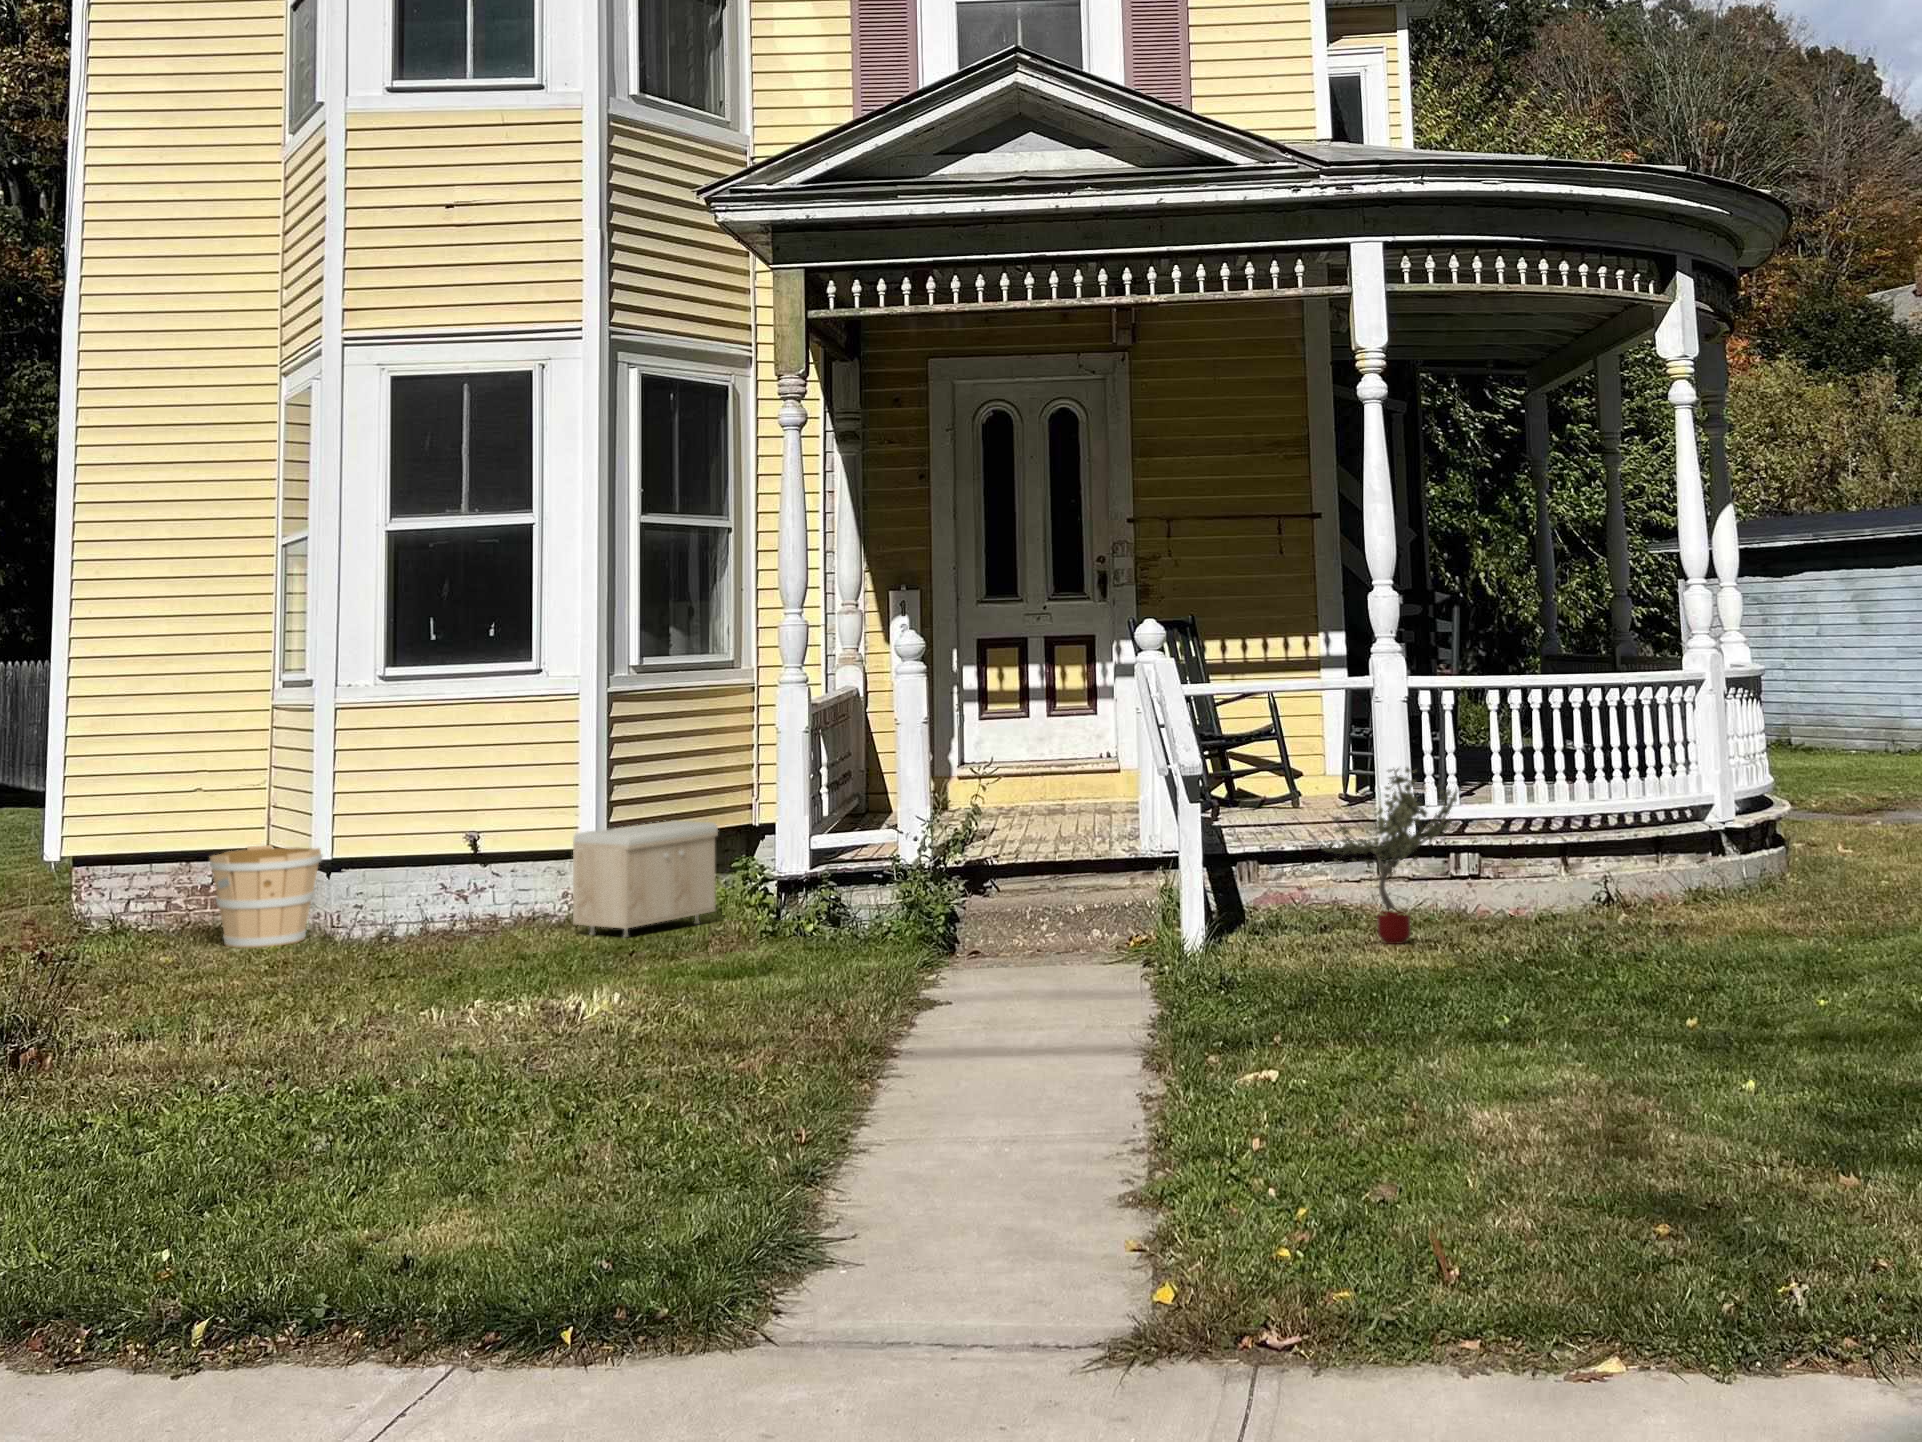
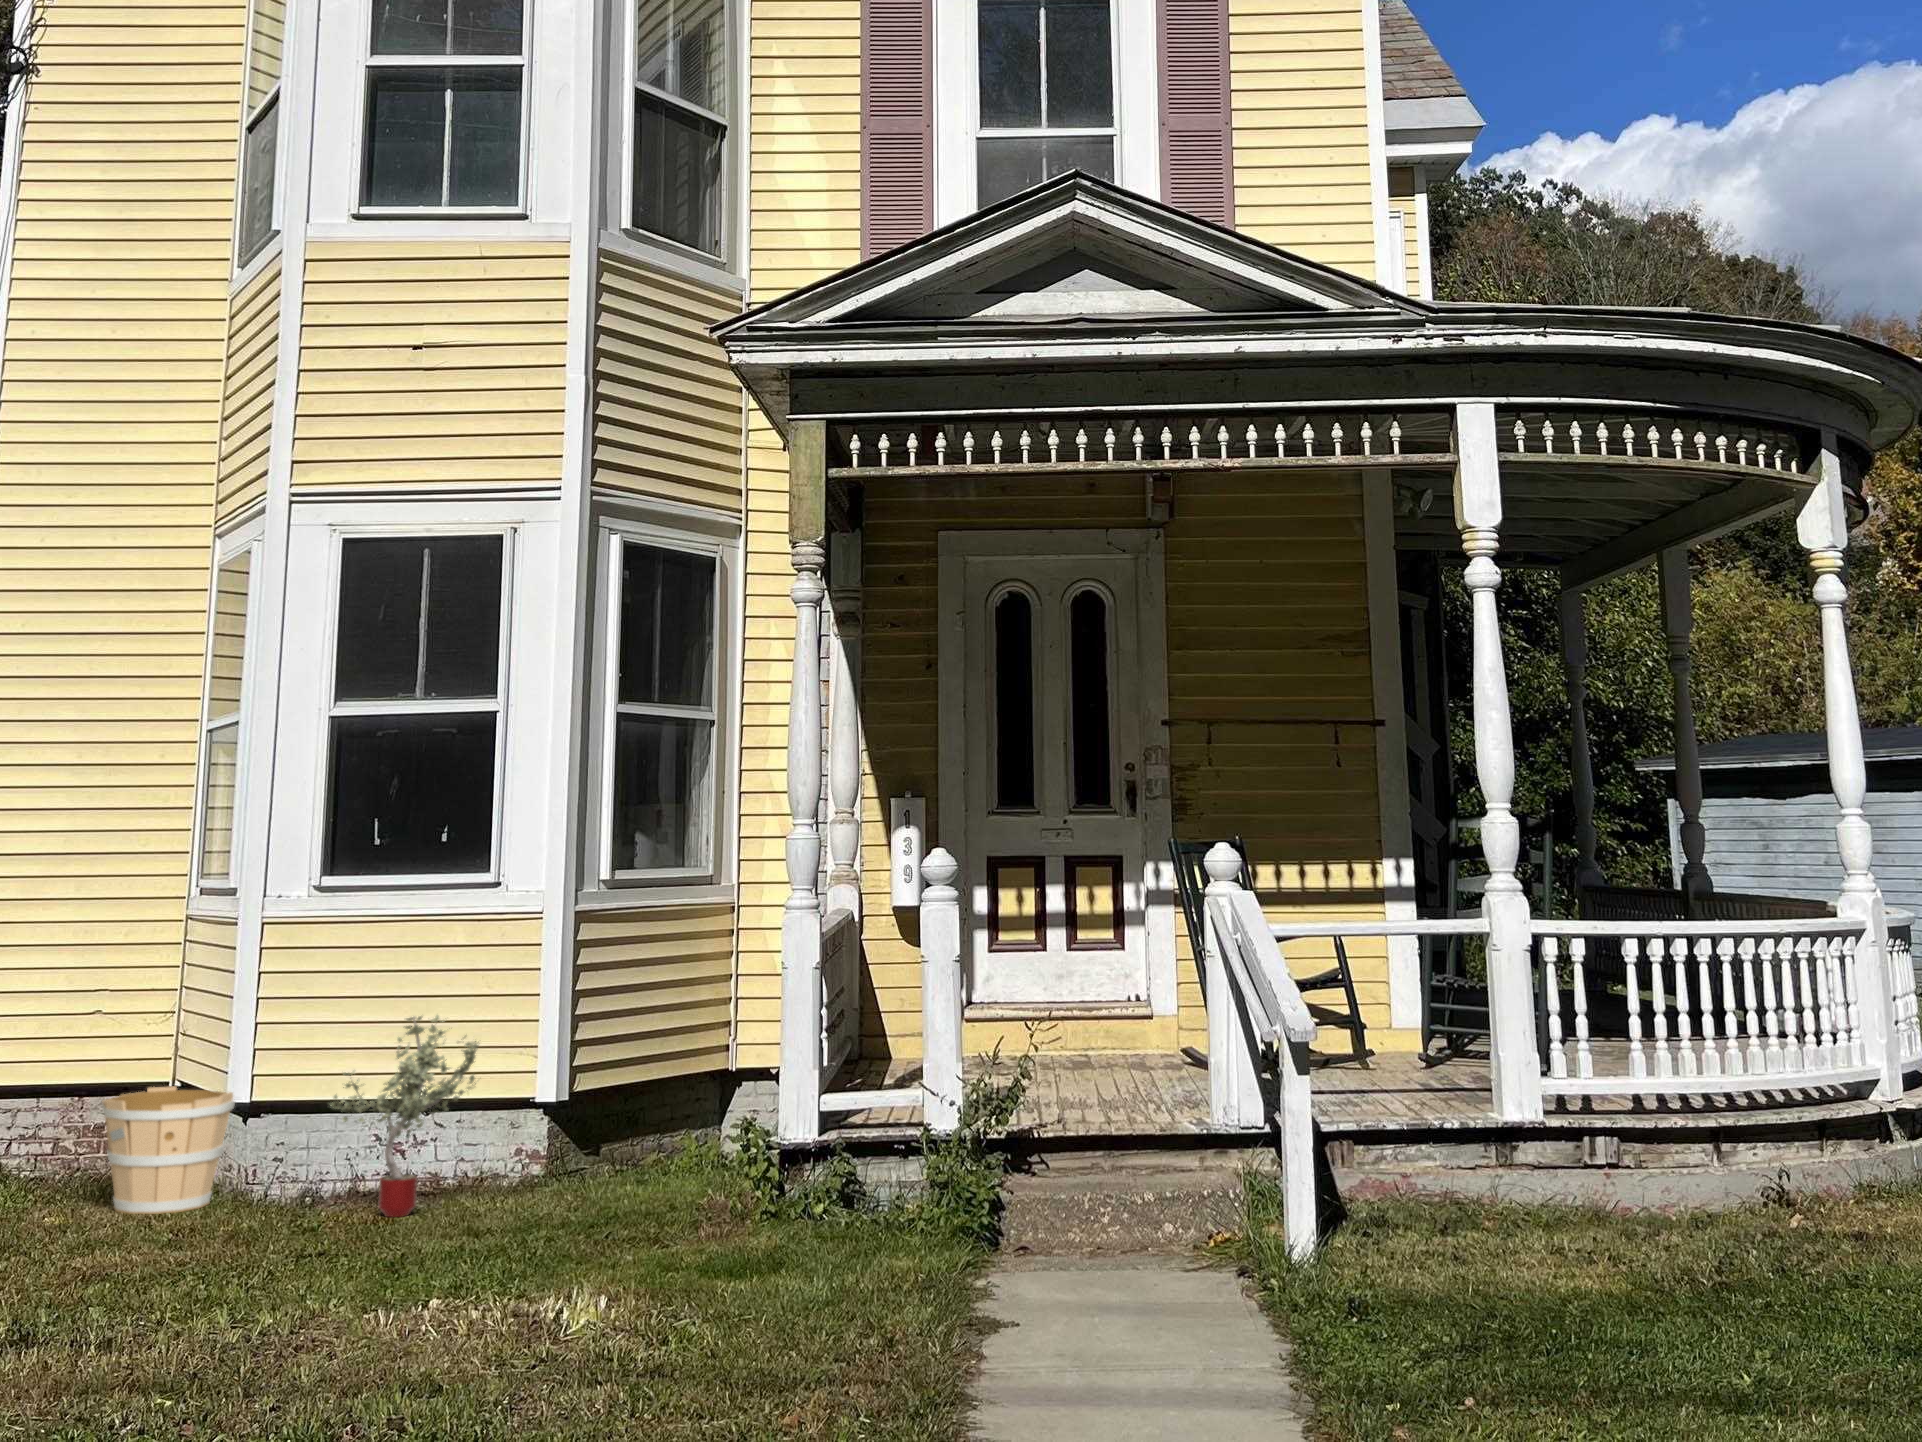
potted tree: present [1322,767,1459,944] -> present [330,1015,479,1217]
storage bench: present [573,820,718,937] -> none [528,1065,699,1212]

